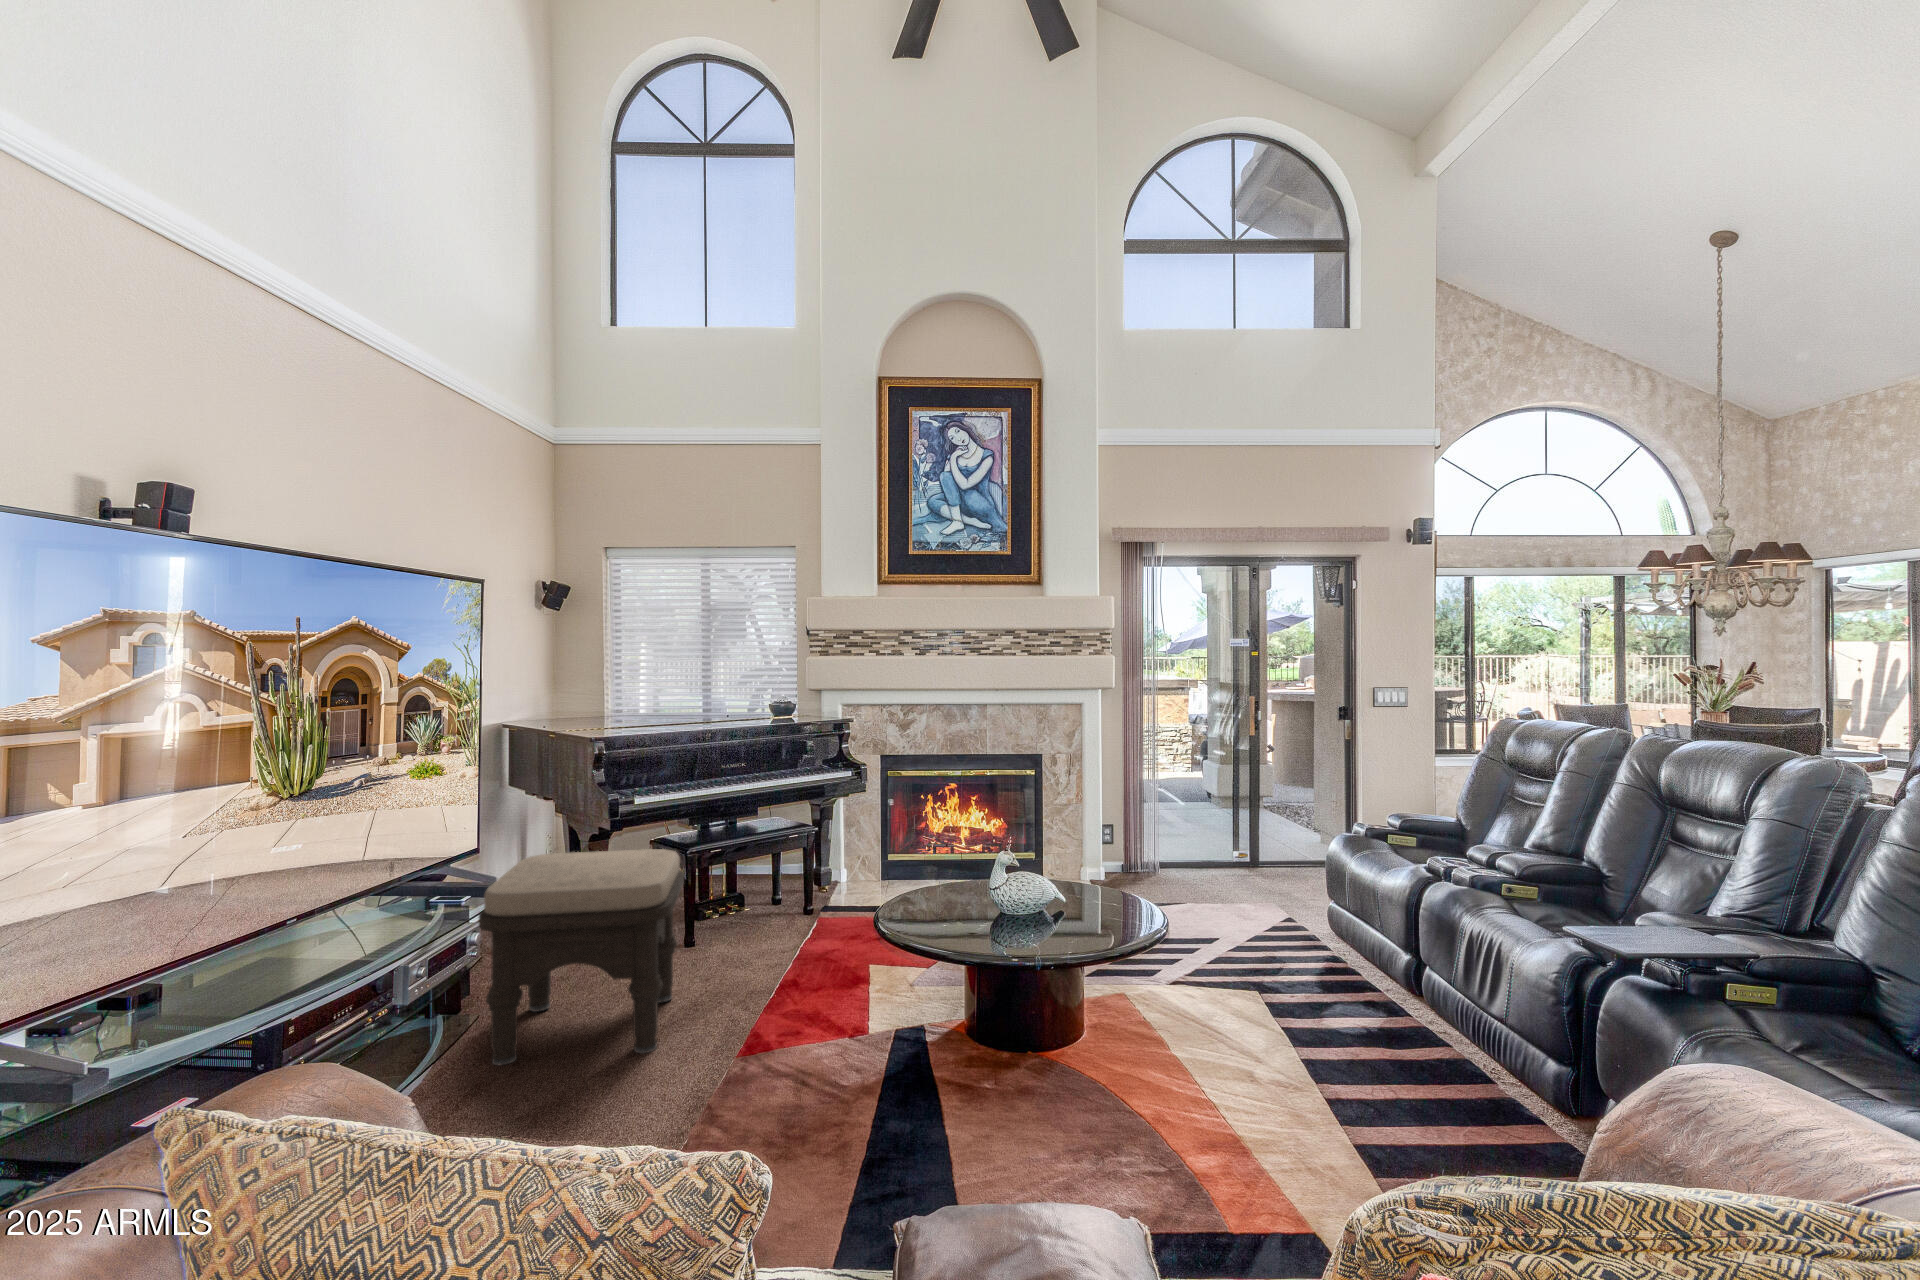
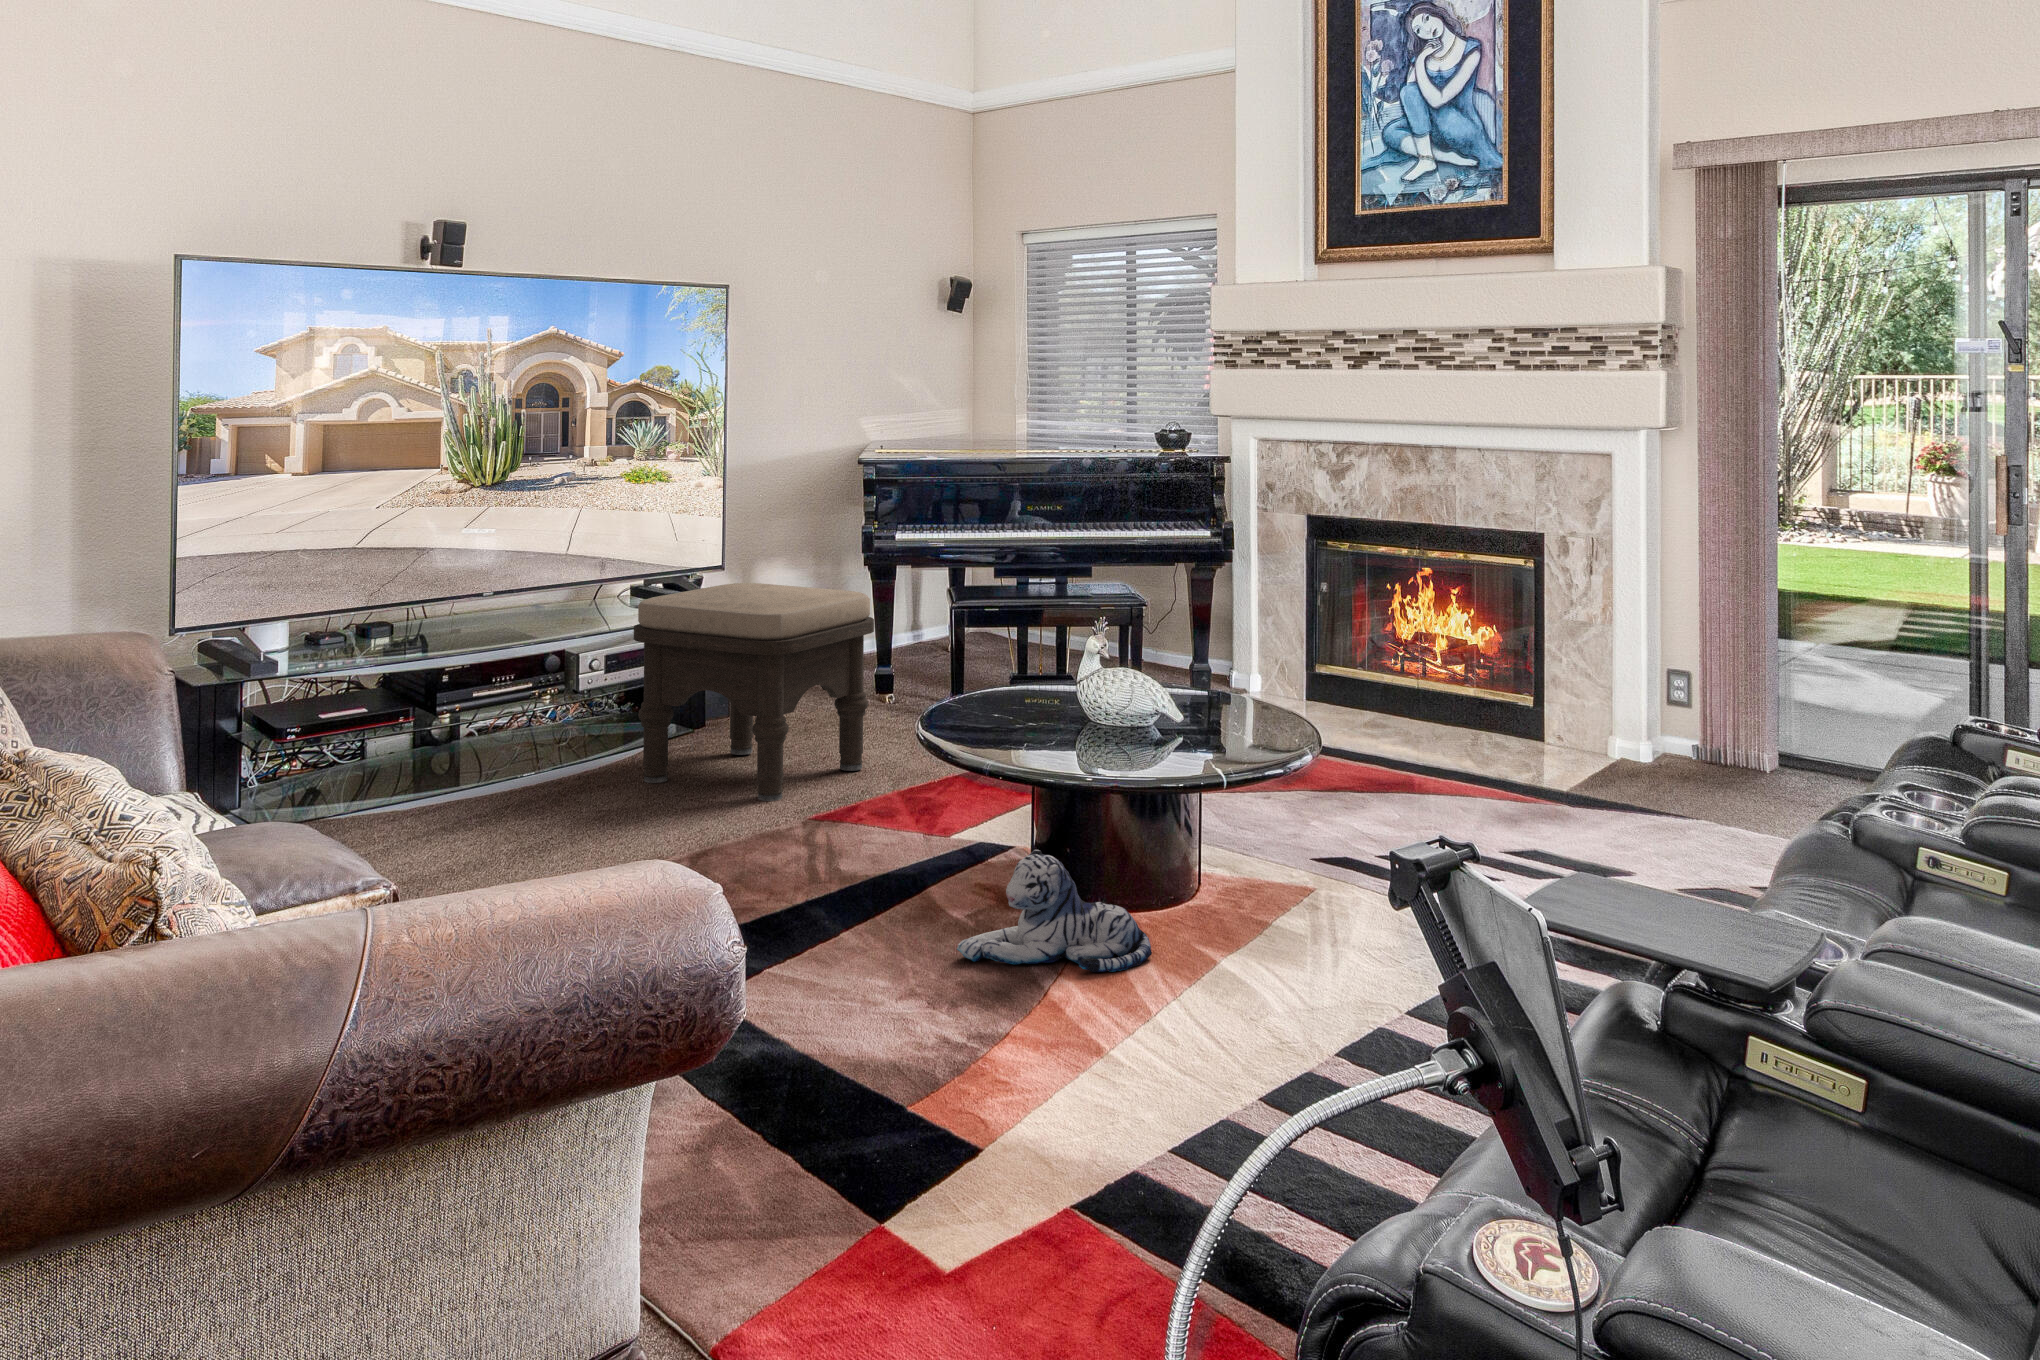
plush toy: none [1074,1051,1183,1161] -> present [957,850,1152,972]

